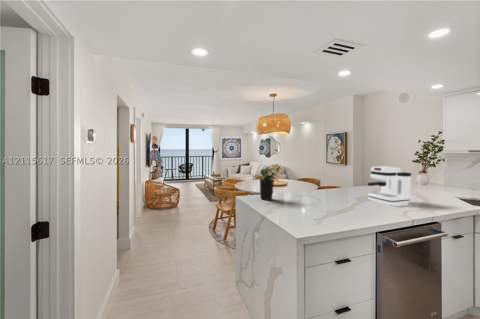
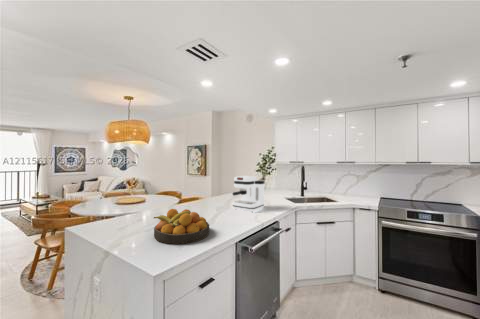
flower arrangement: present [254,165,280,200] -> none [97,178,143,228]
fruit bowl: none [291,190,337,218] -> present [154,209,209,244]

